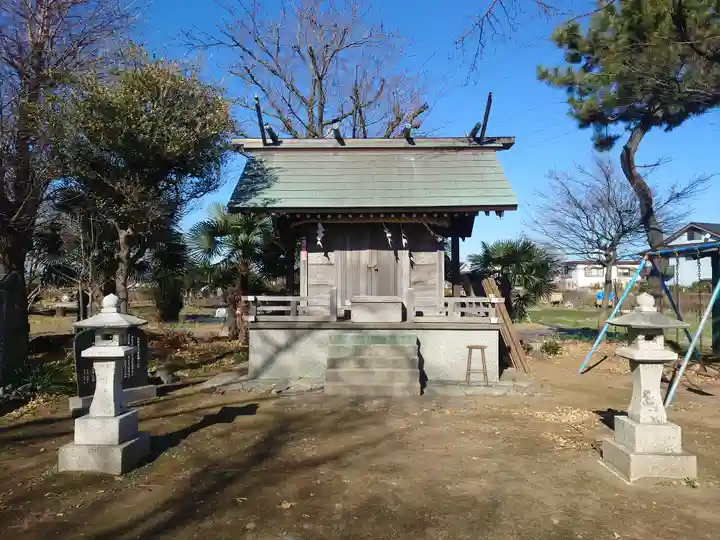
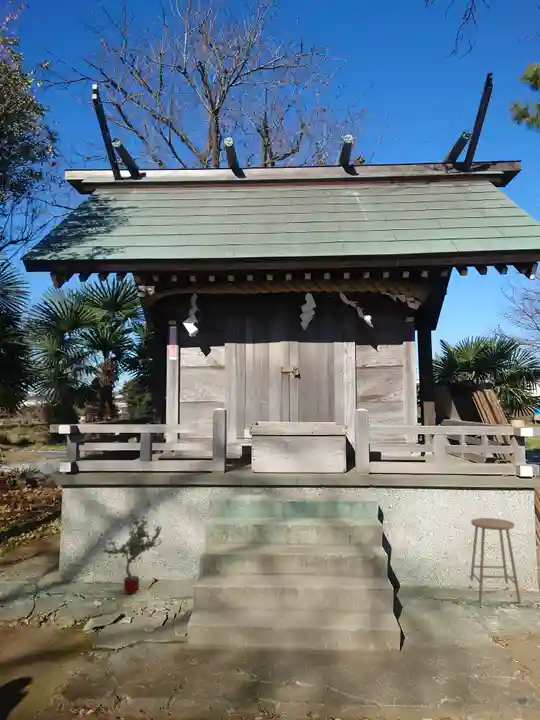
potted tree: none [274,343,306,383] -> present [103,516,161,594]

